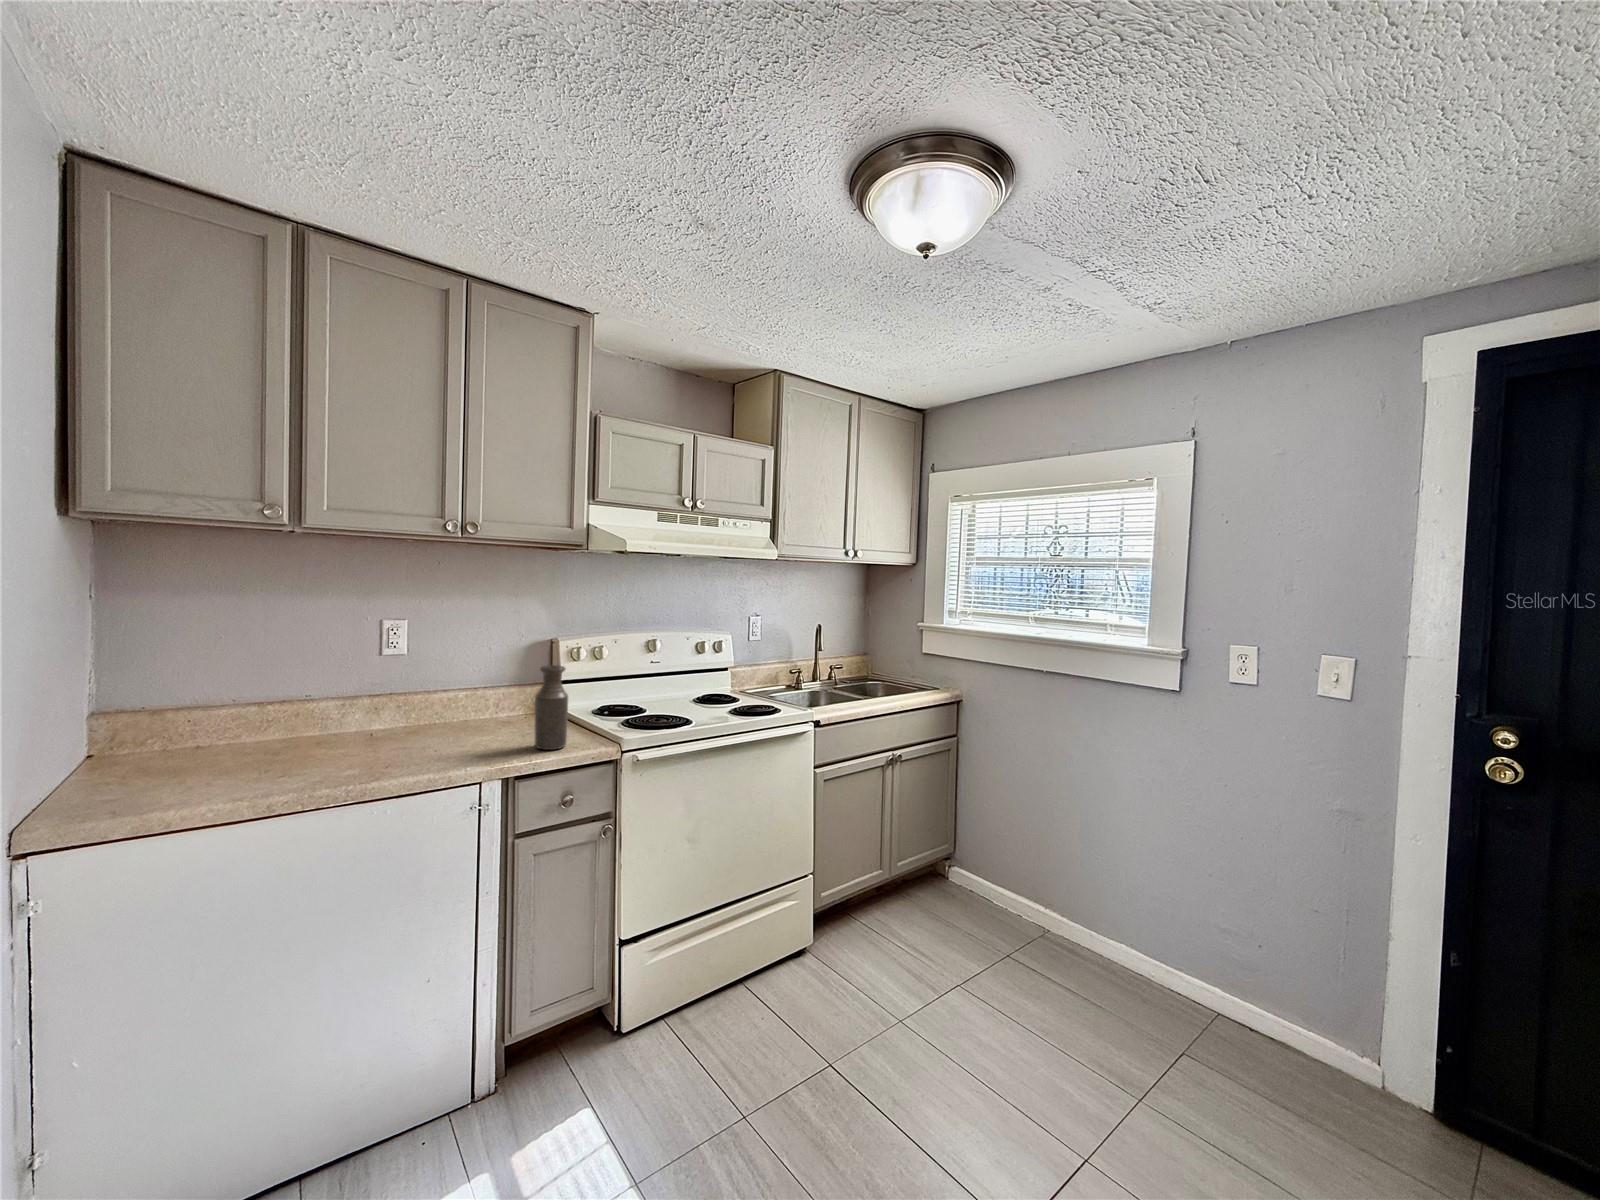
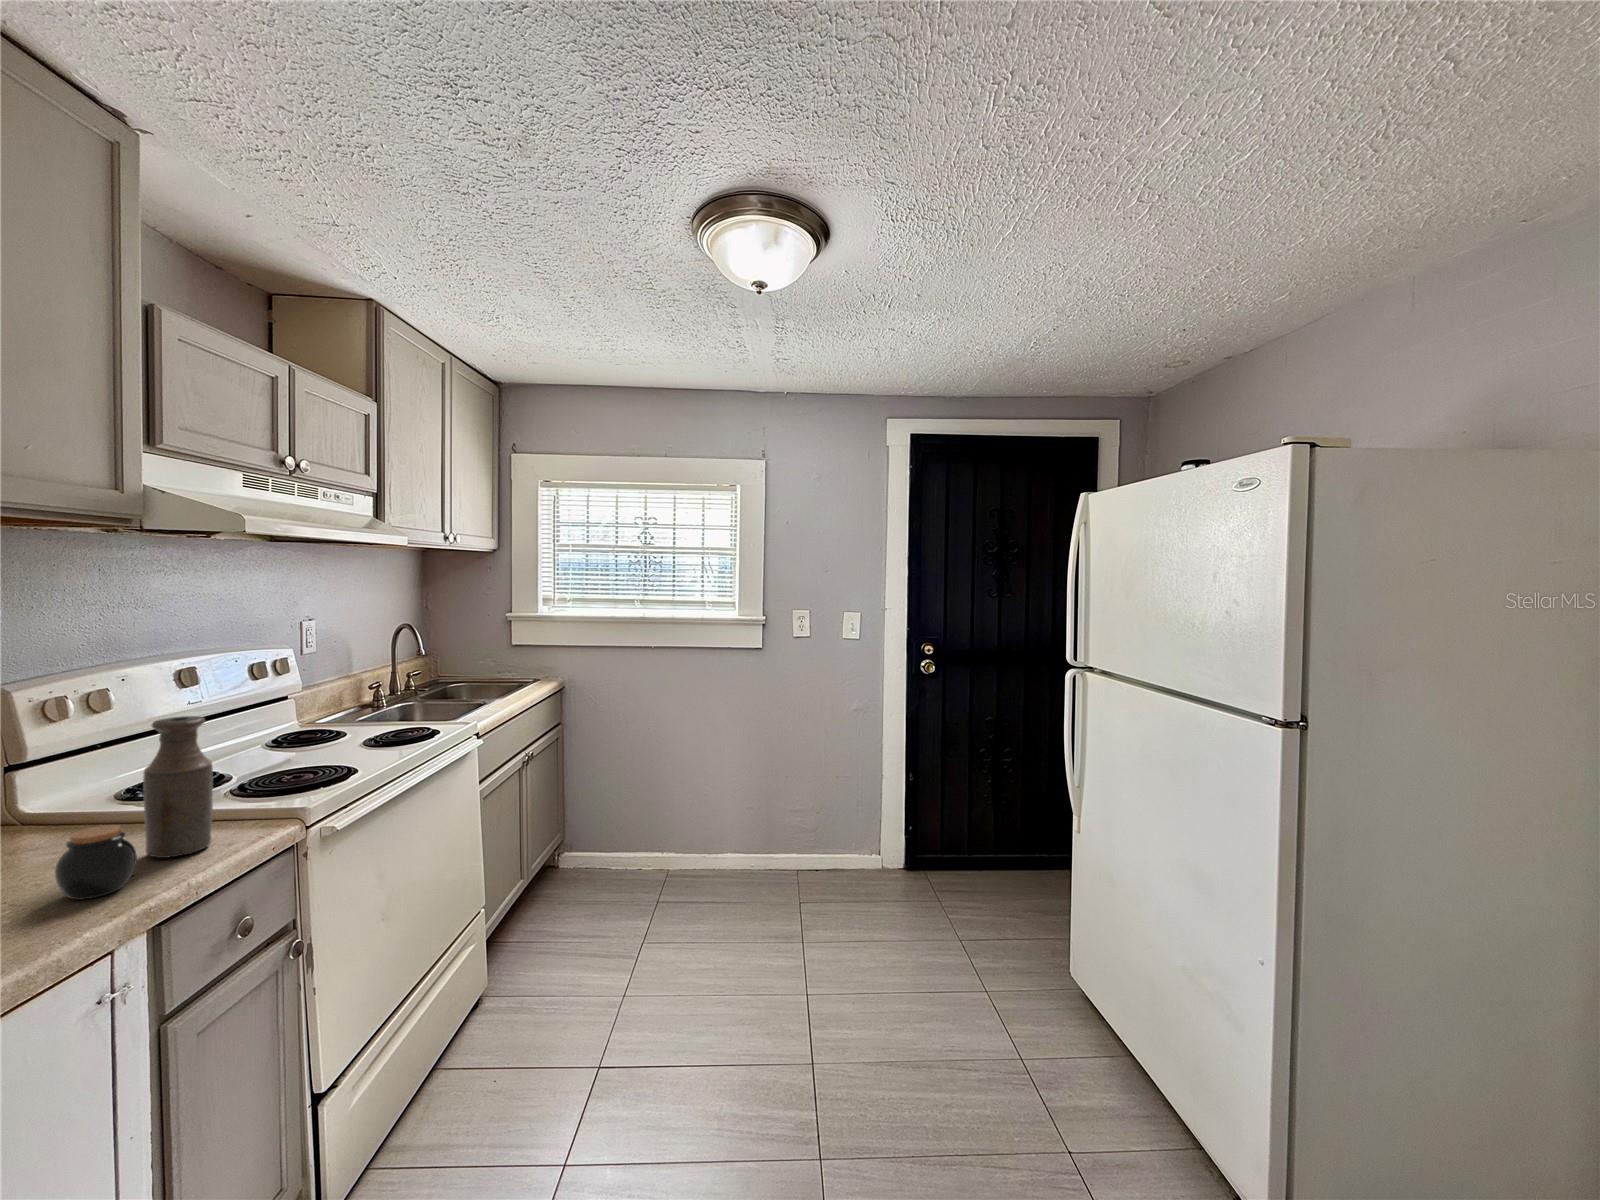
jar: none [477,720,512,759] -> present [55,825,137,900]

